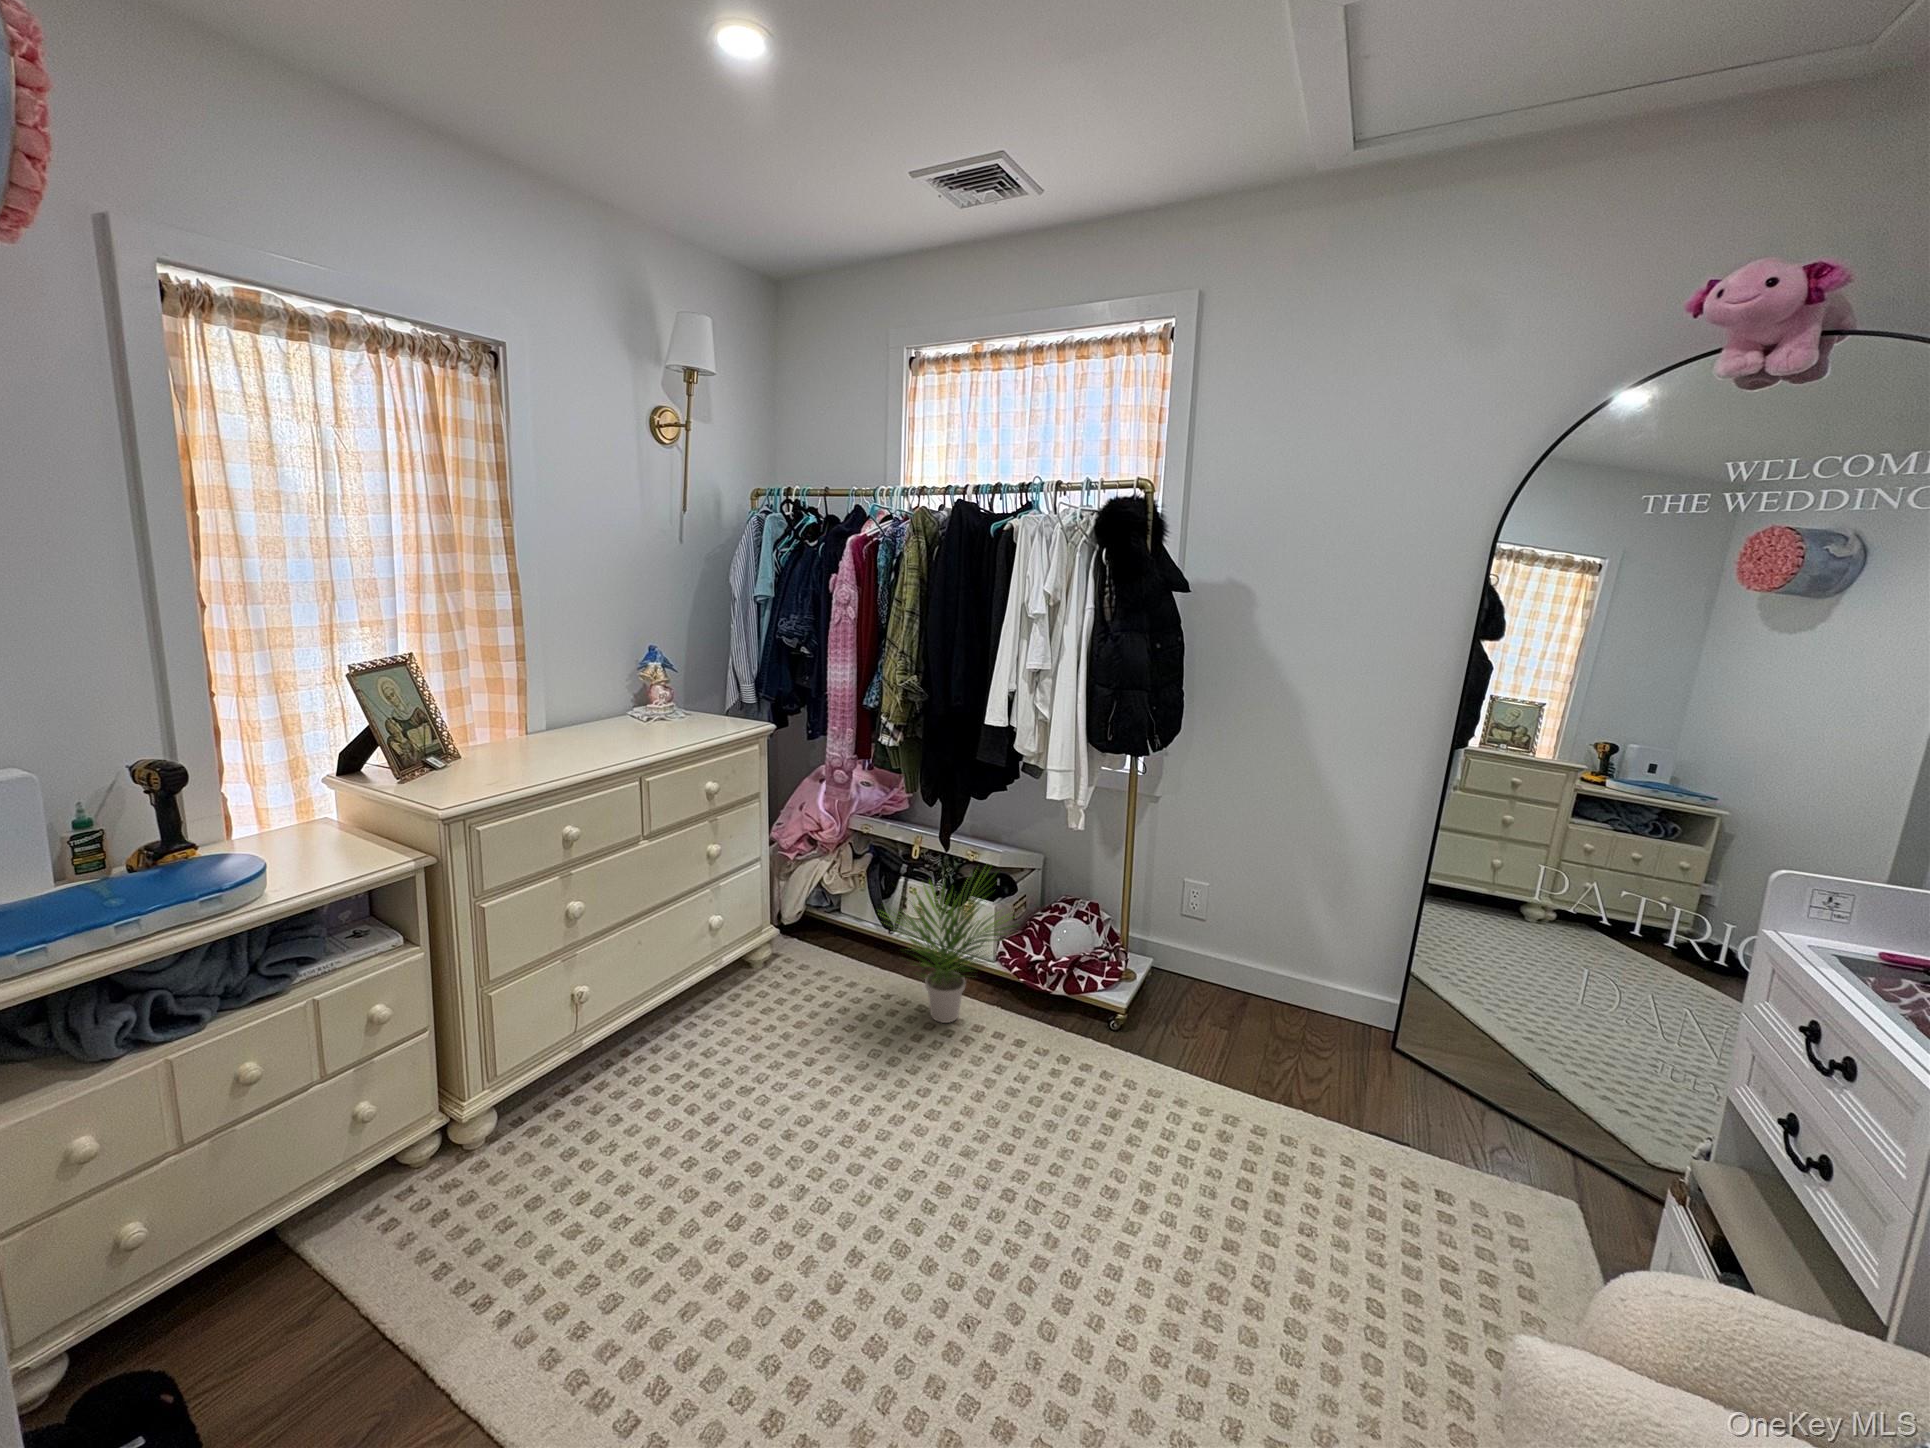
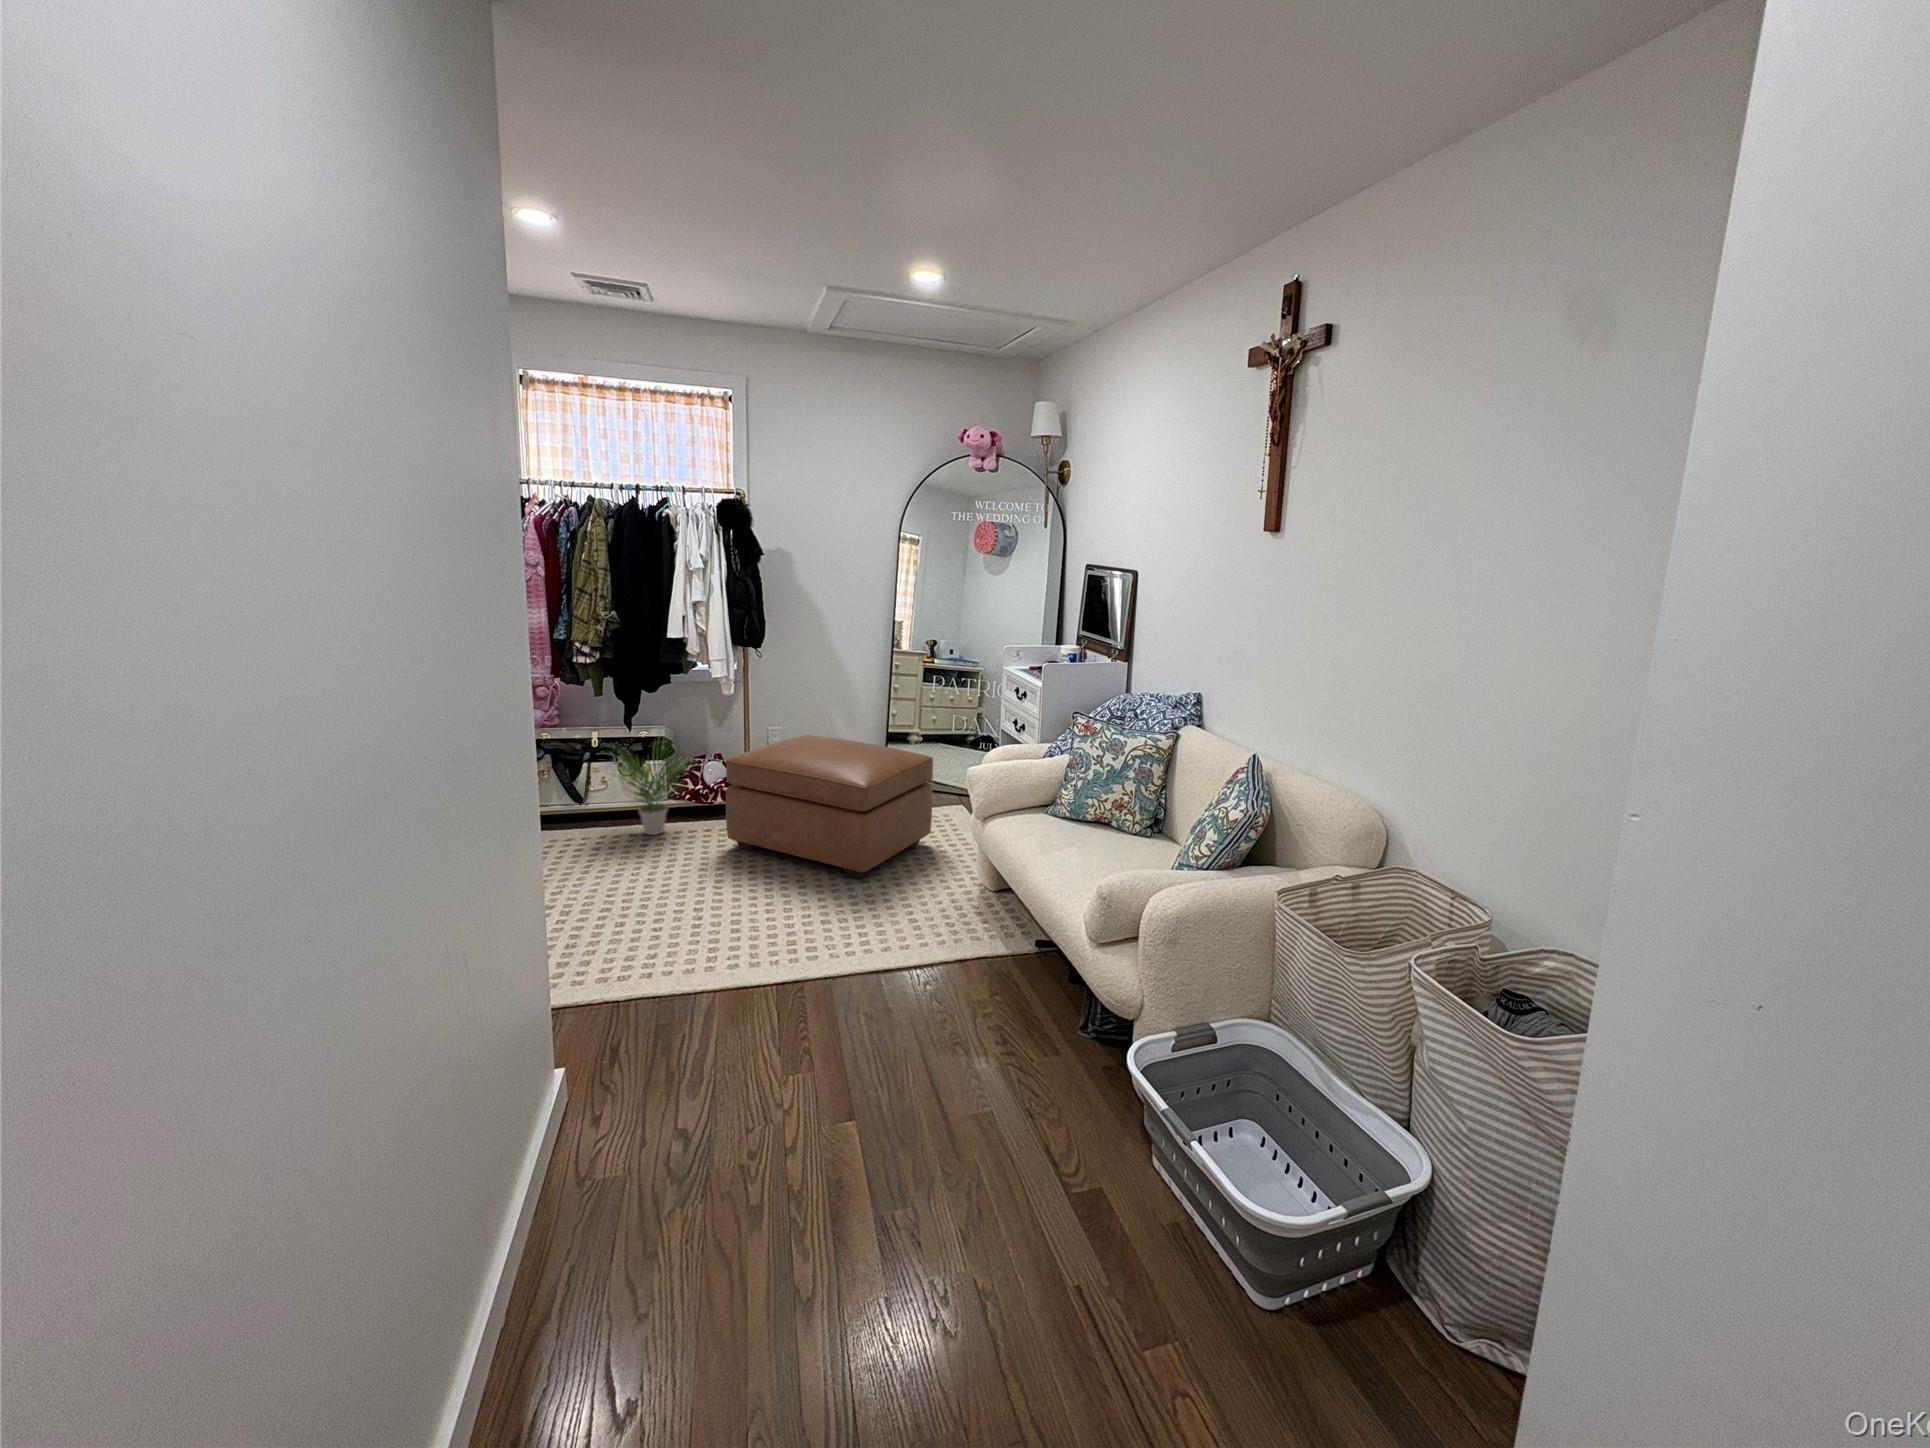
ottoman: none [1005,933,1445,1373] -> present [726,735,933,879]

